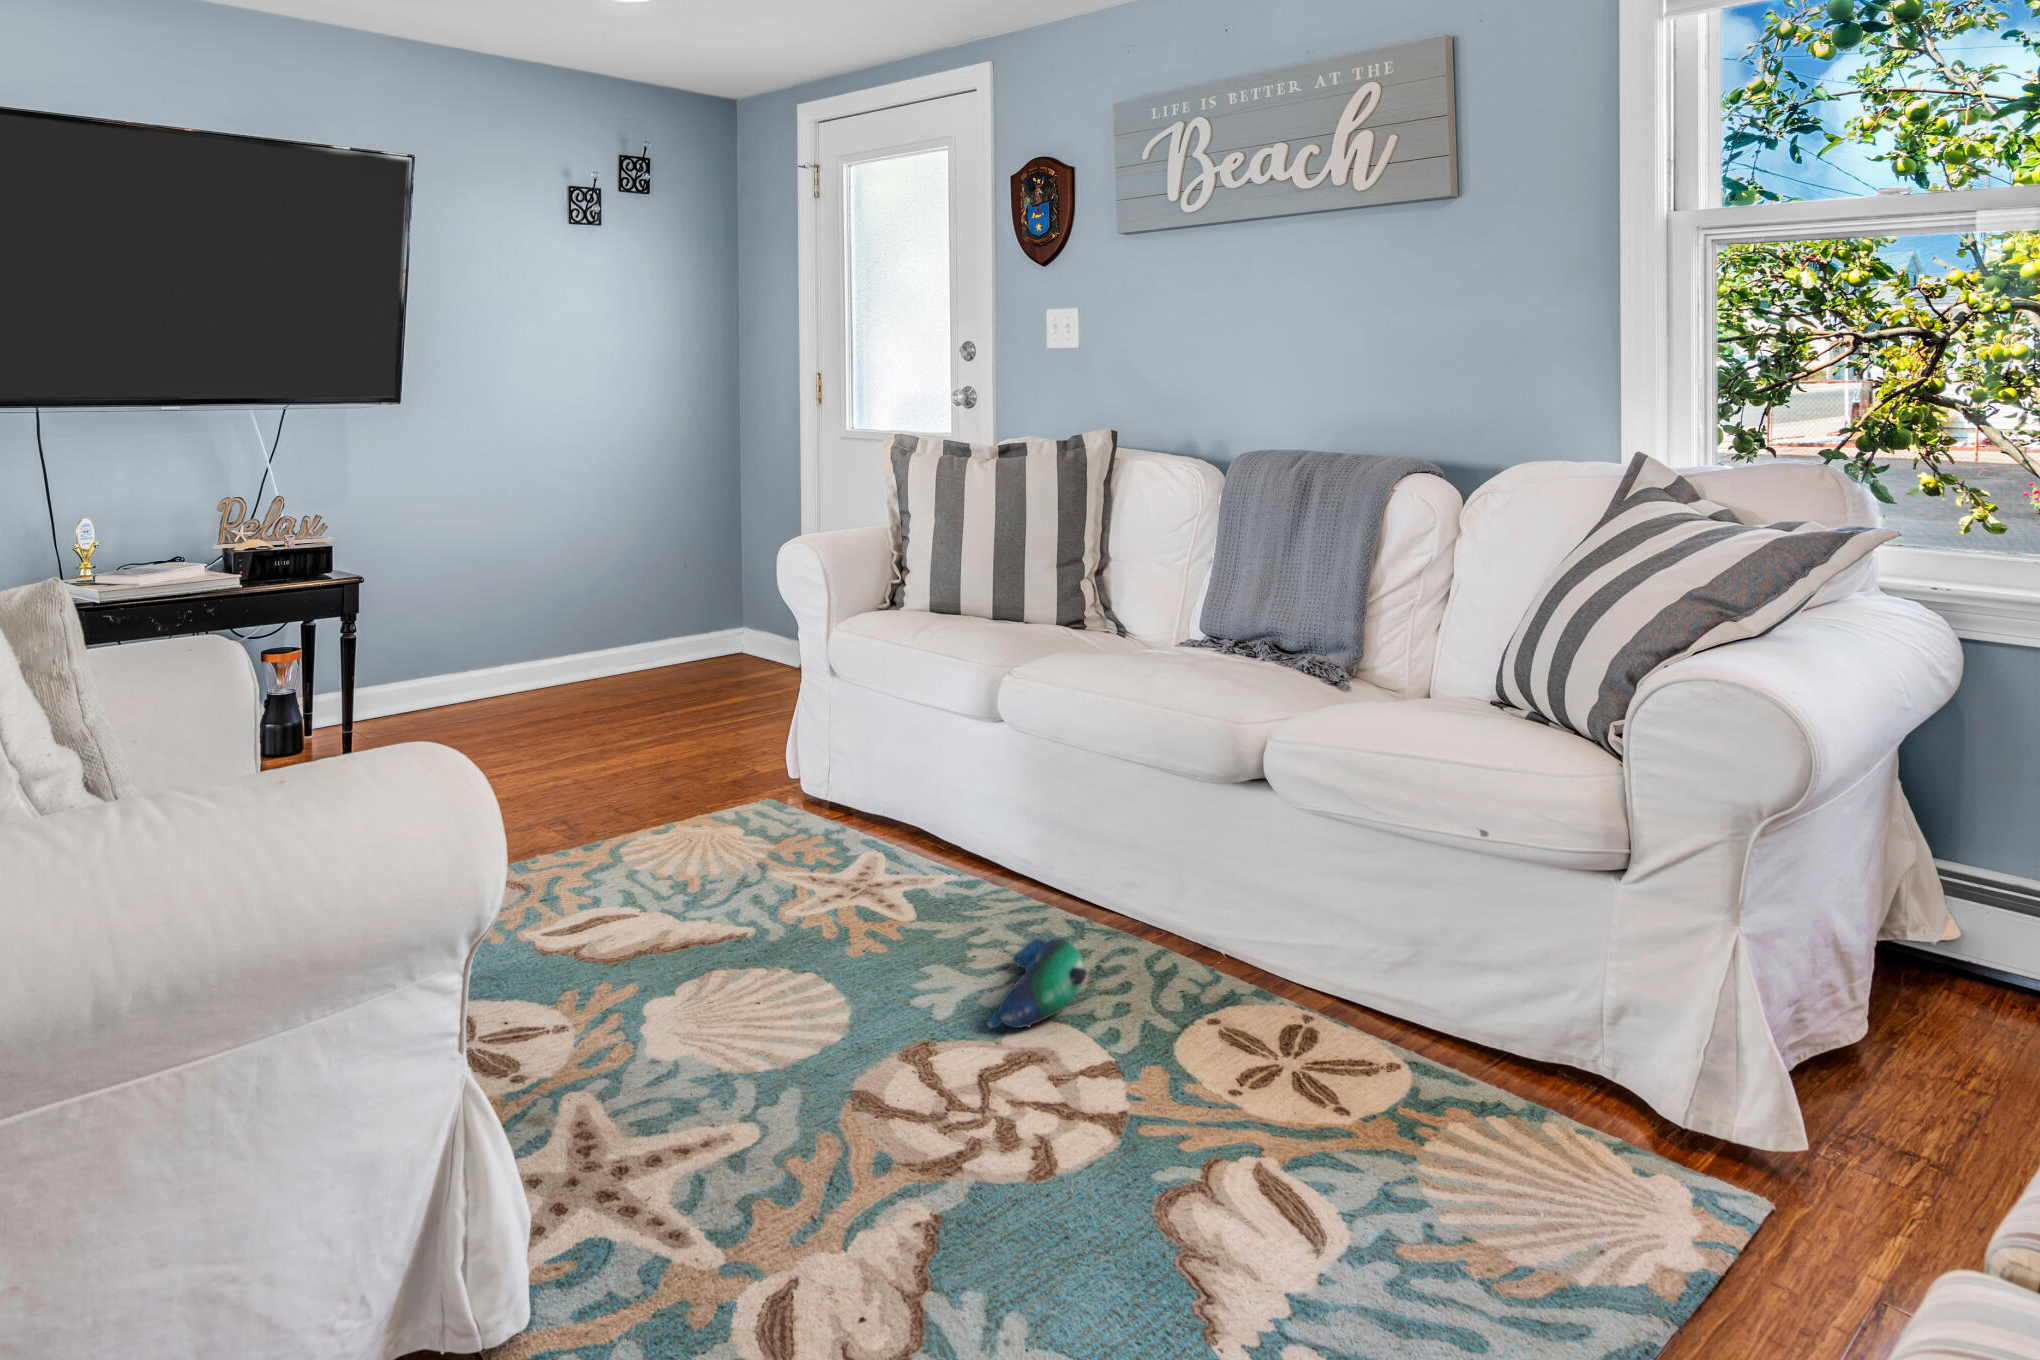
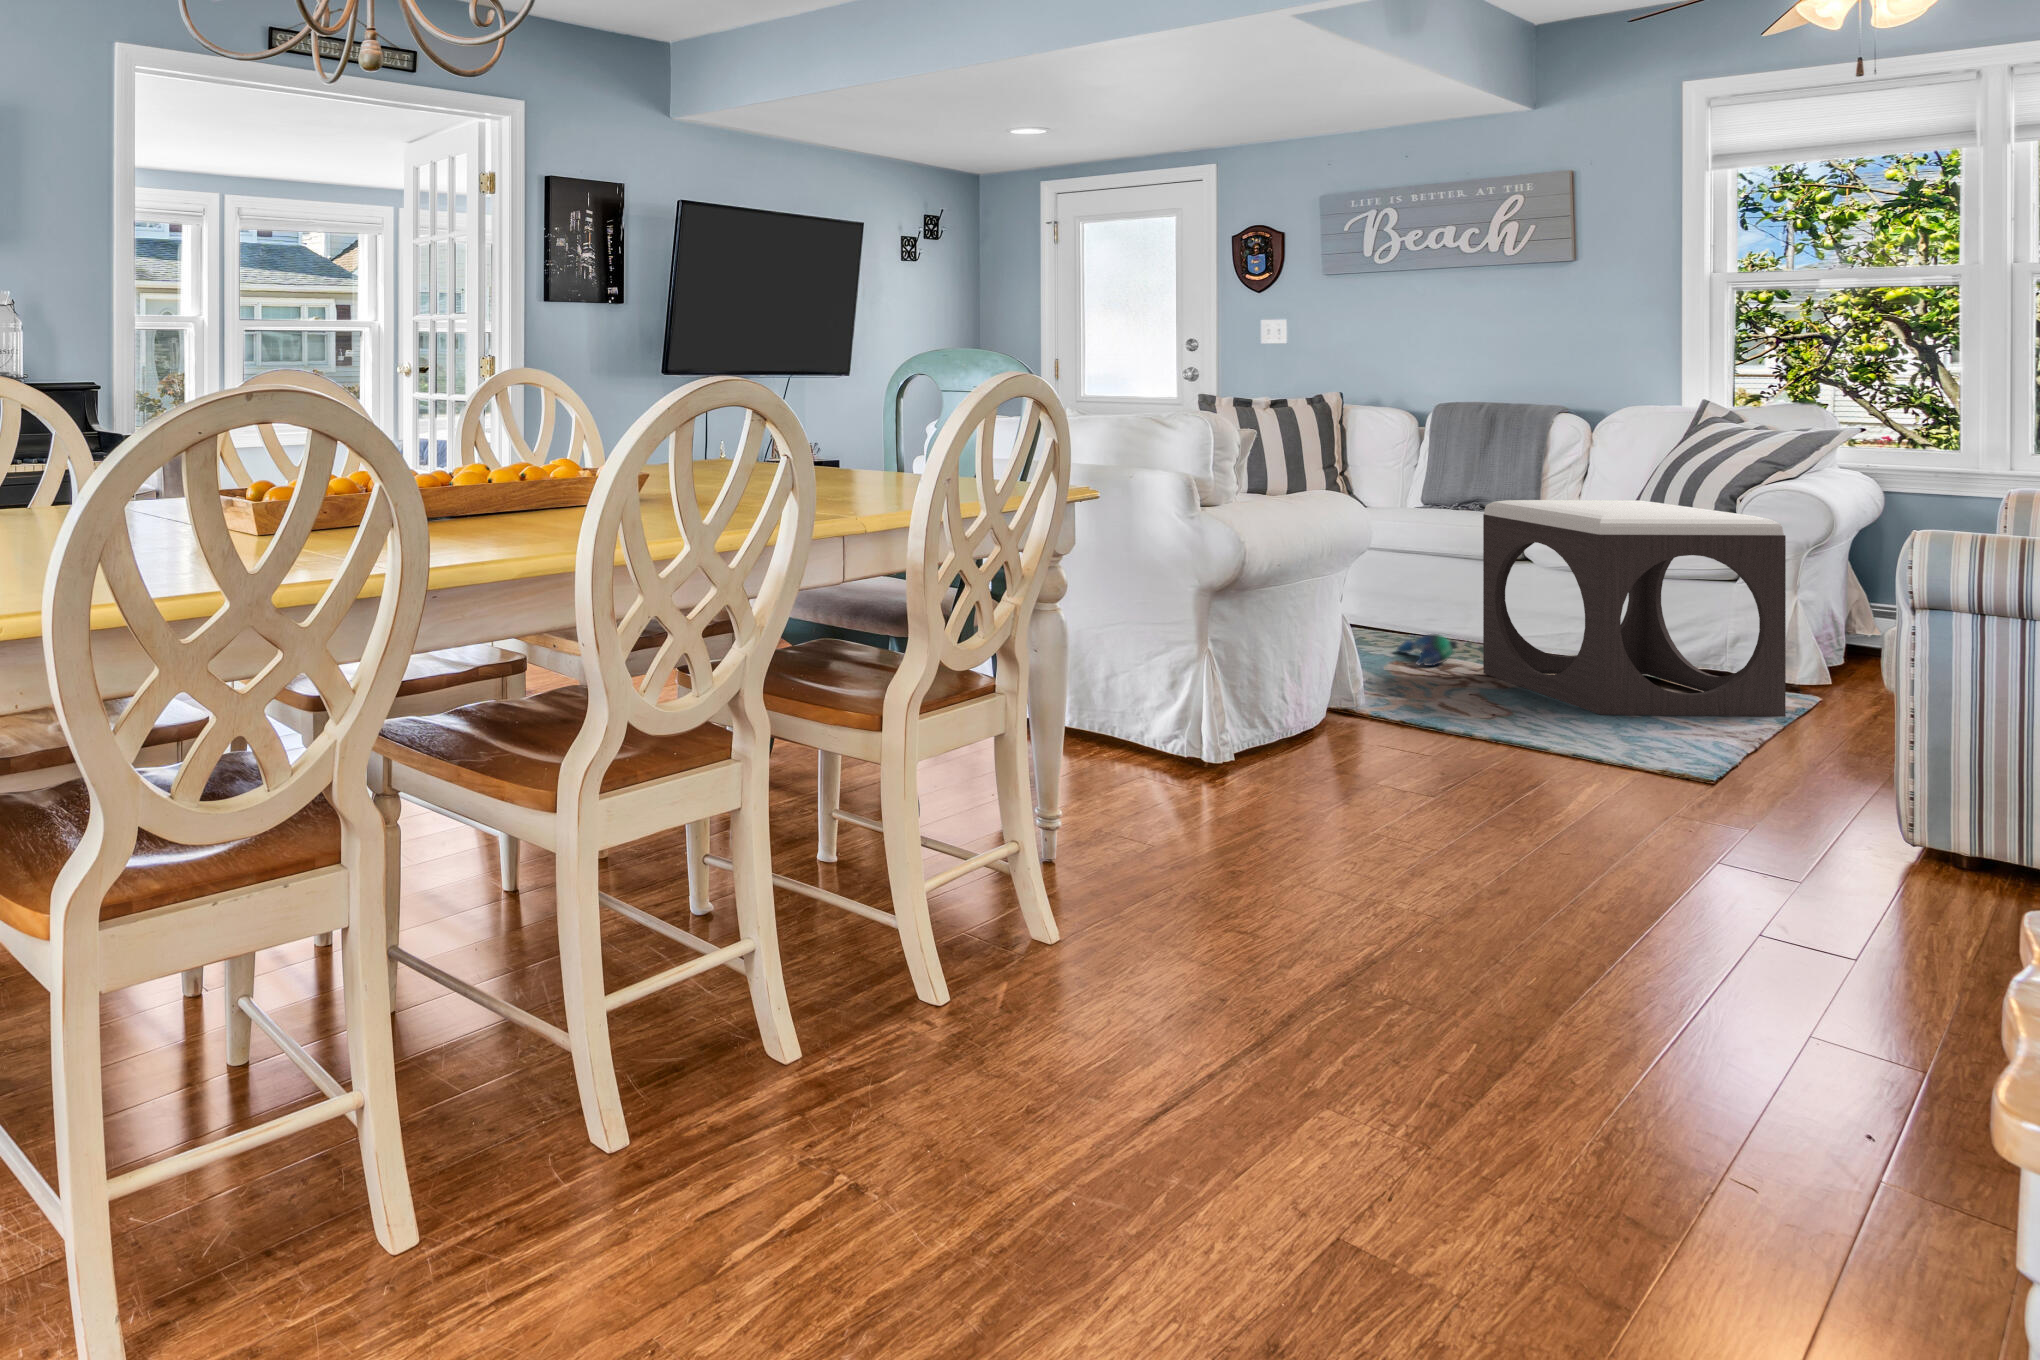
footstool: none [1098,687,1659,1316] -> present [1483,500,1786,716]

